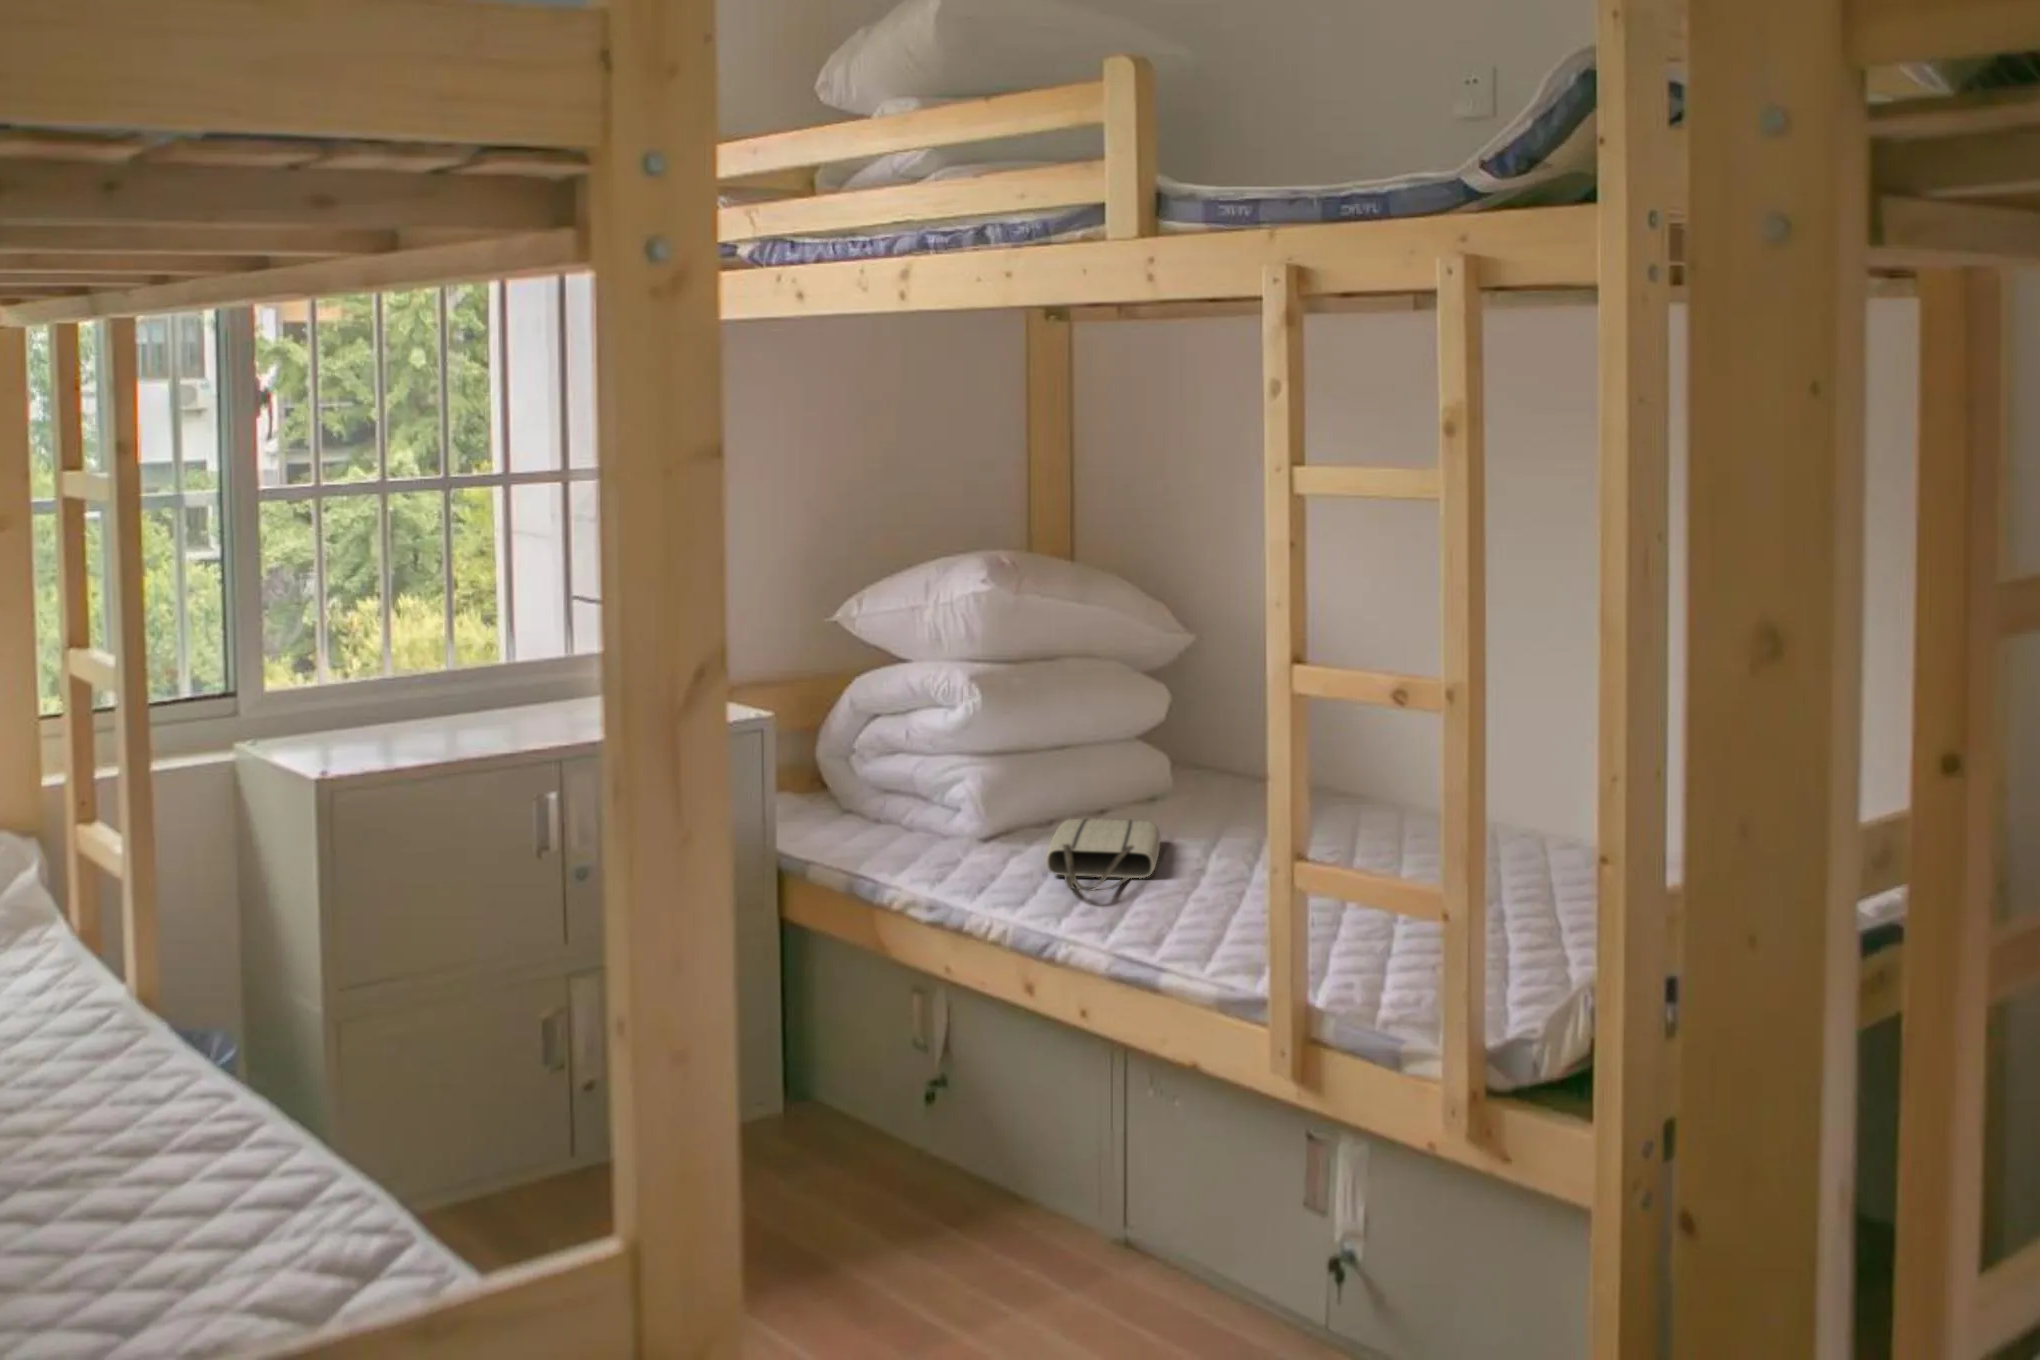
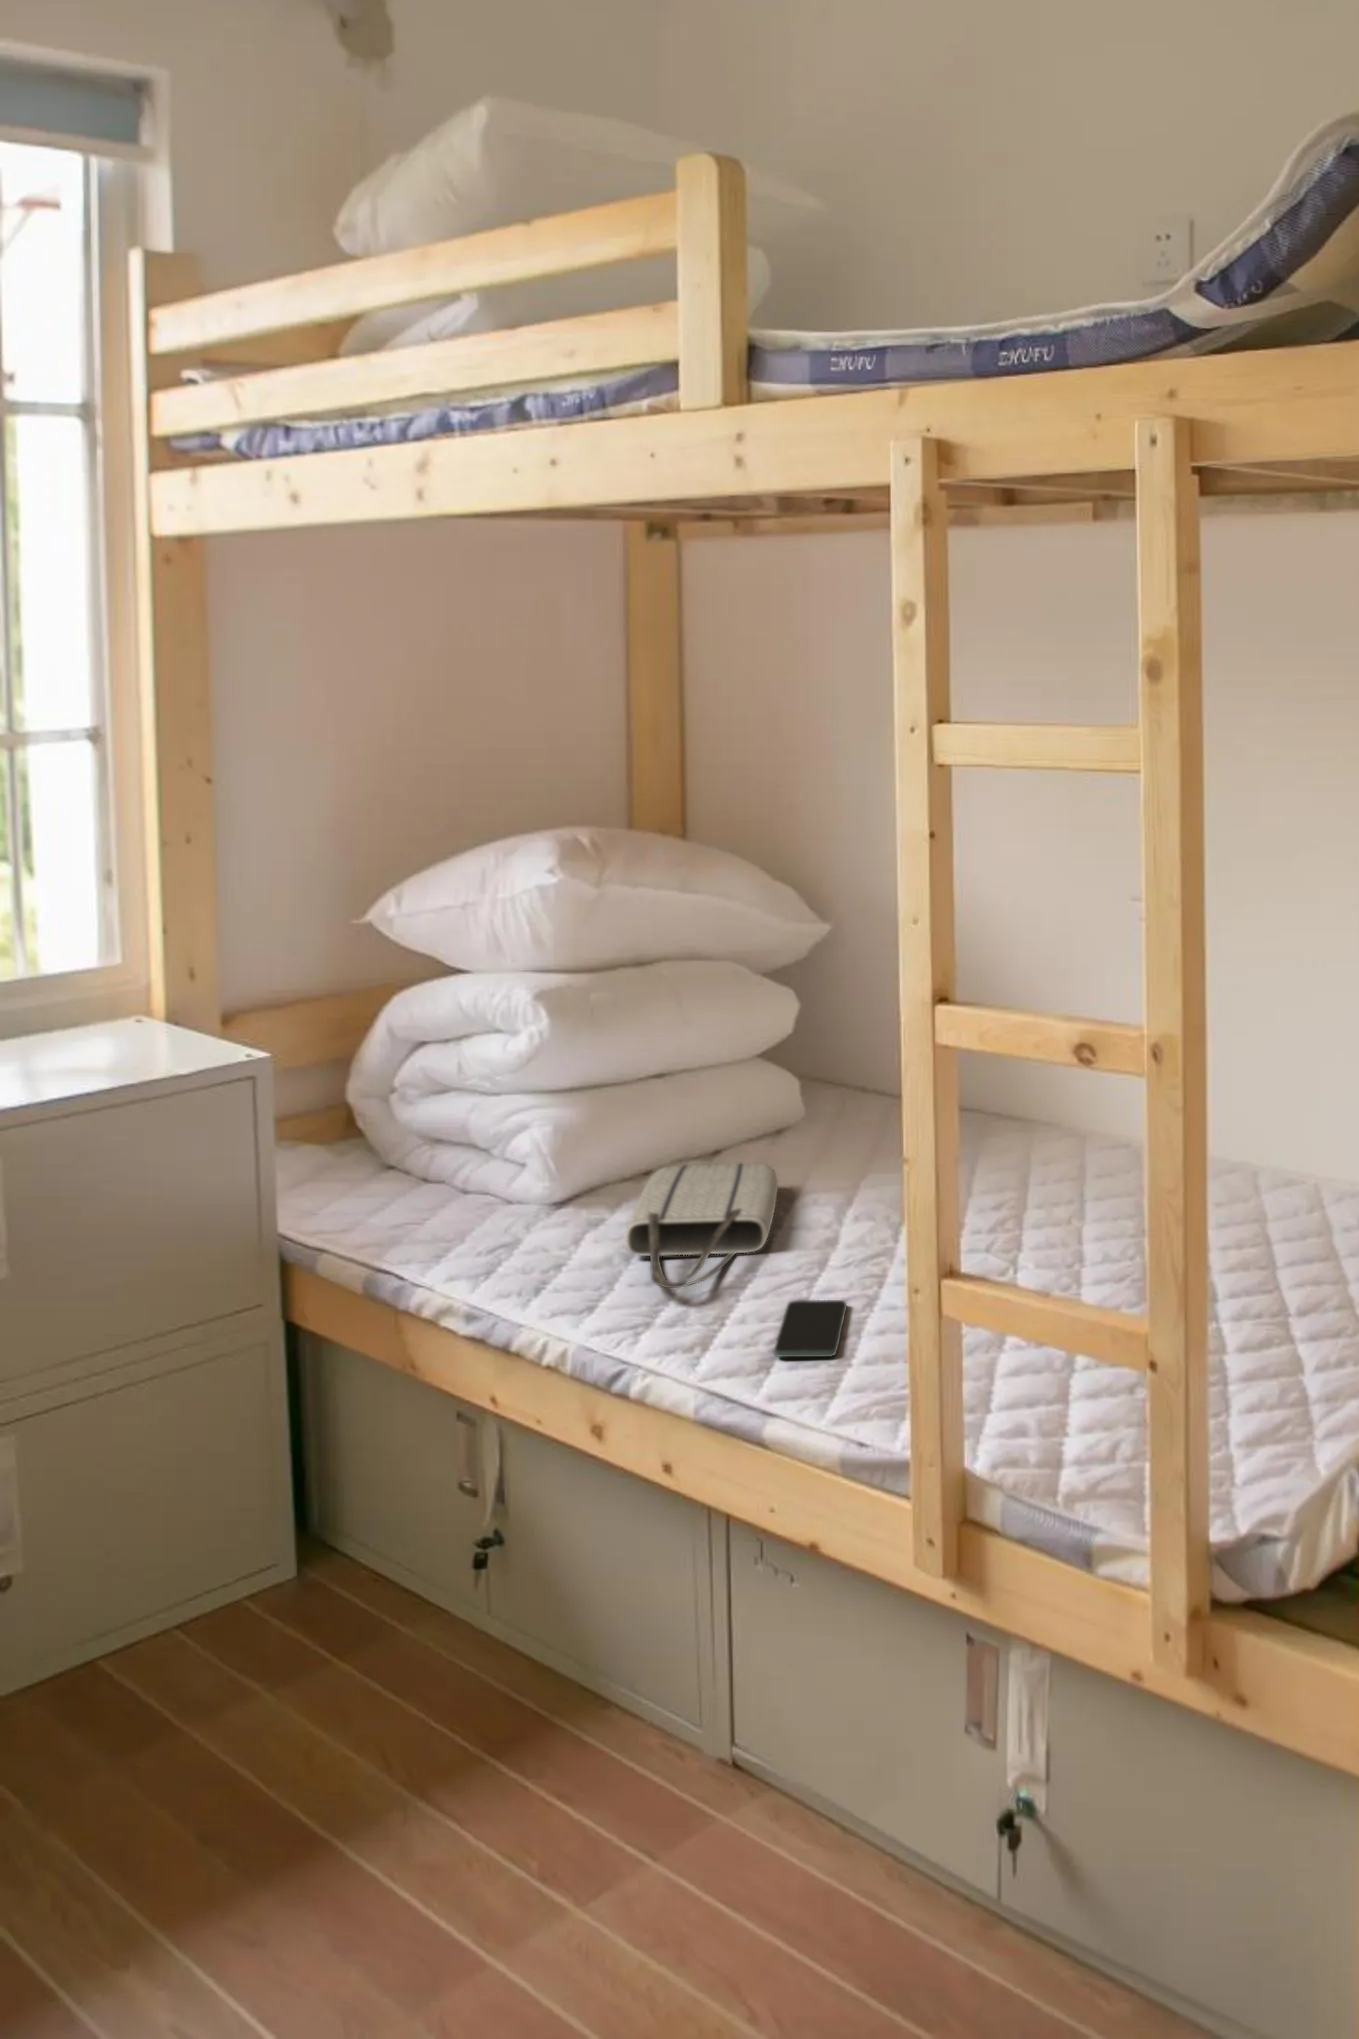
smartphone: none [1164,905,1219,938] -> present [774,1300,847,1357]

